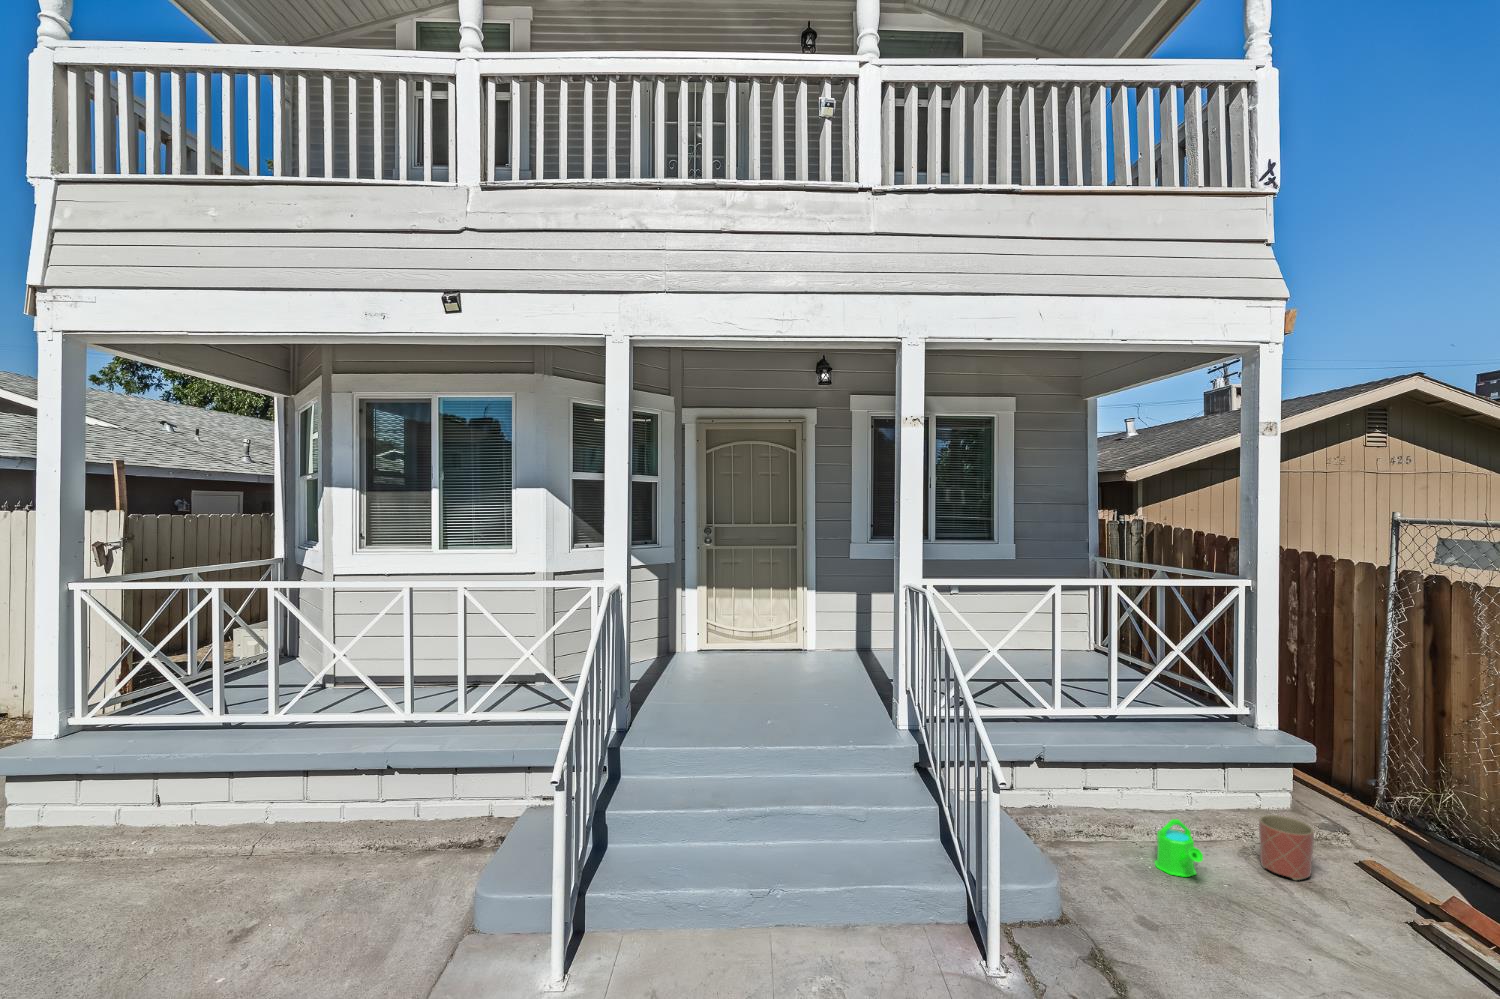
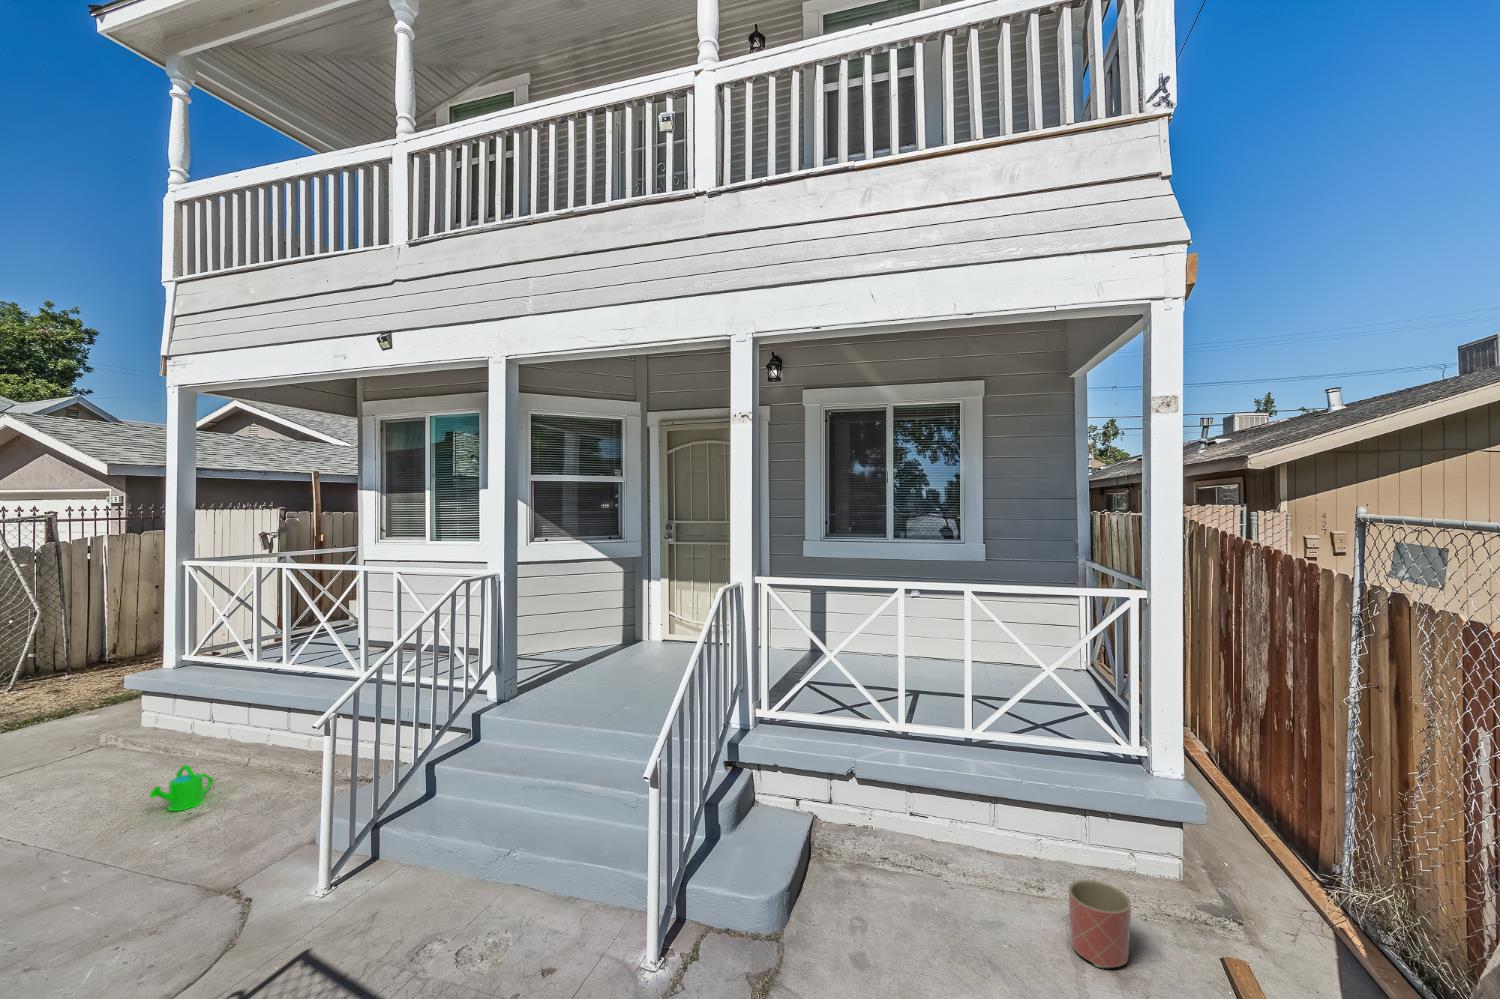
watering can: present [1155,819,1203,877] -> present [150,765,213,811]

